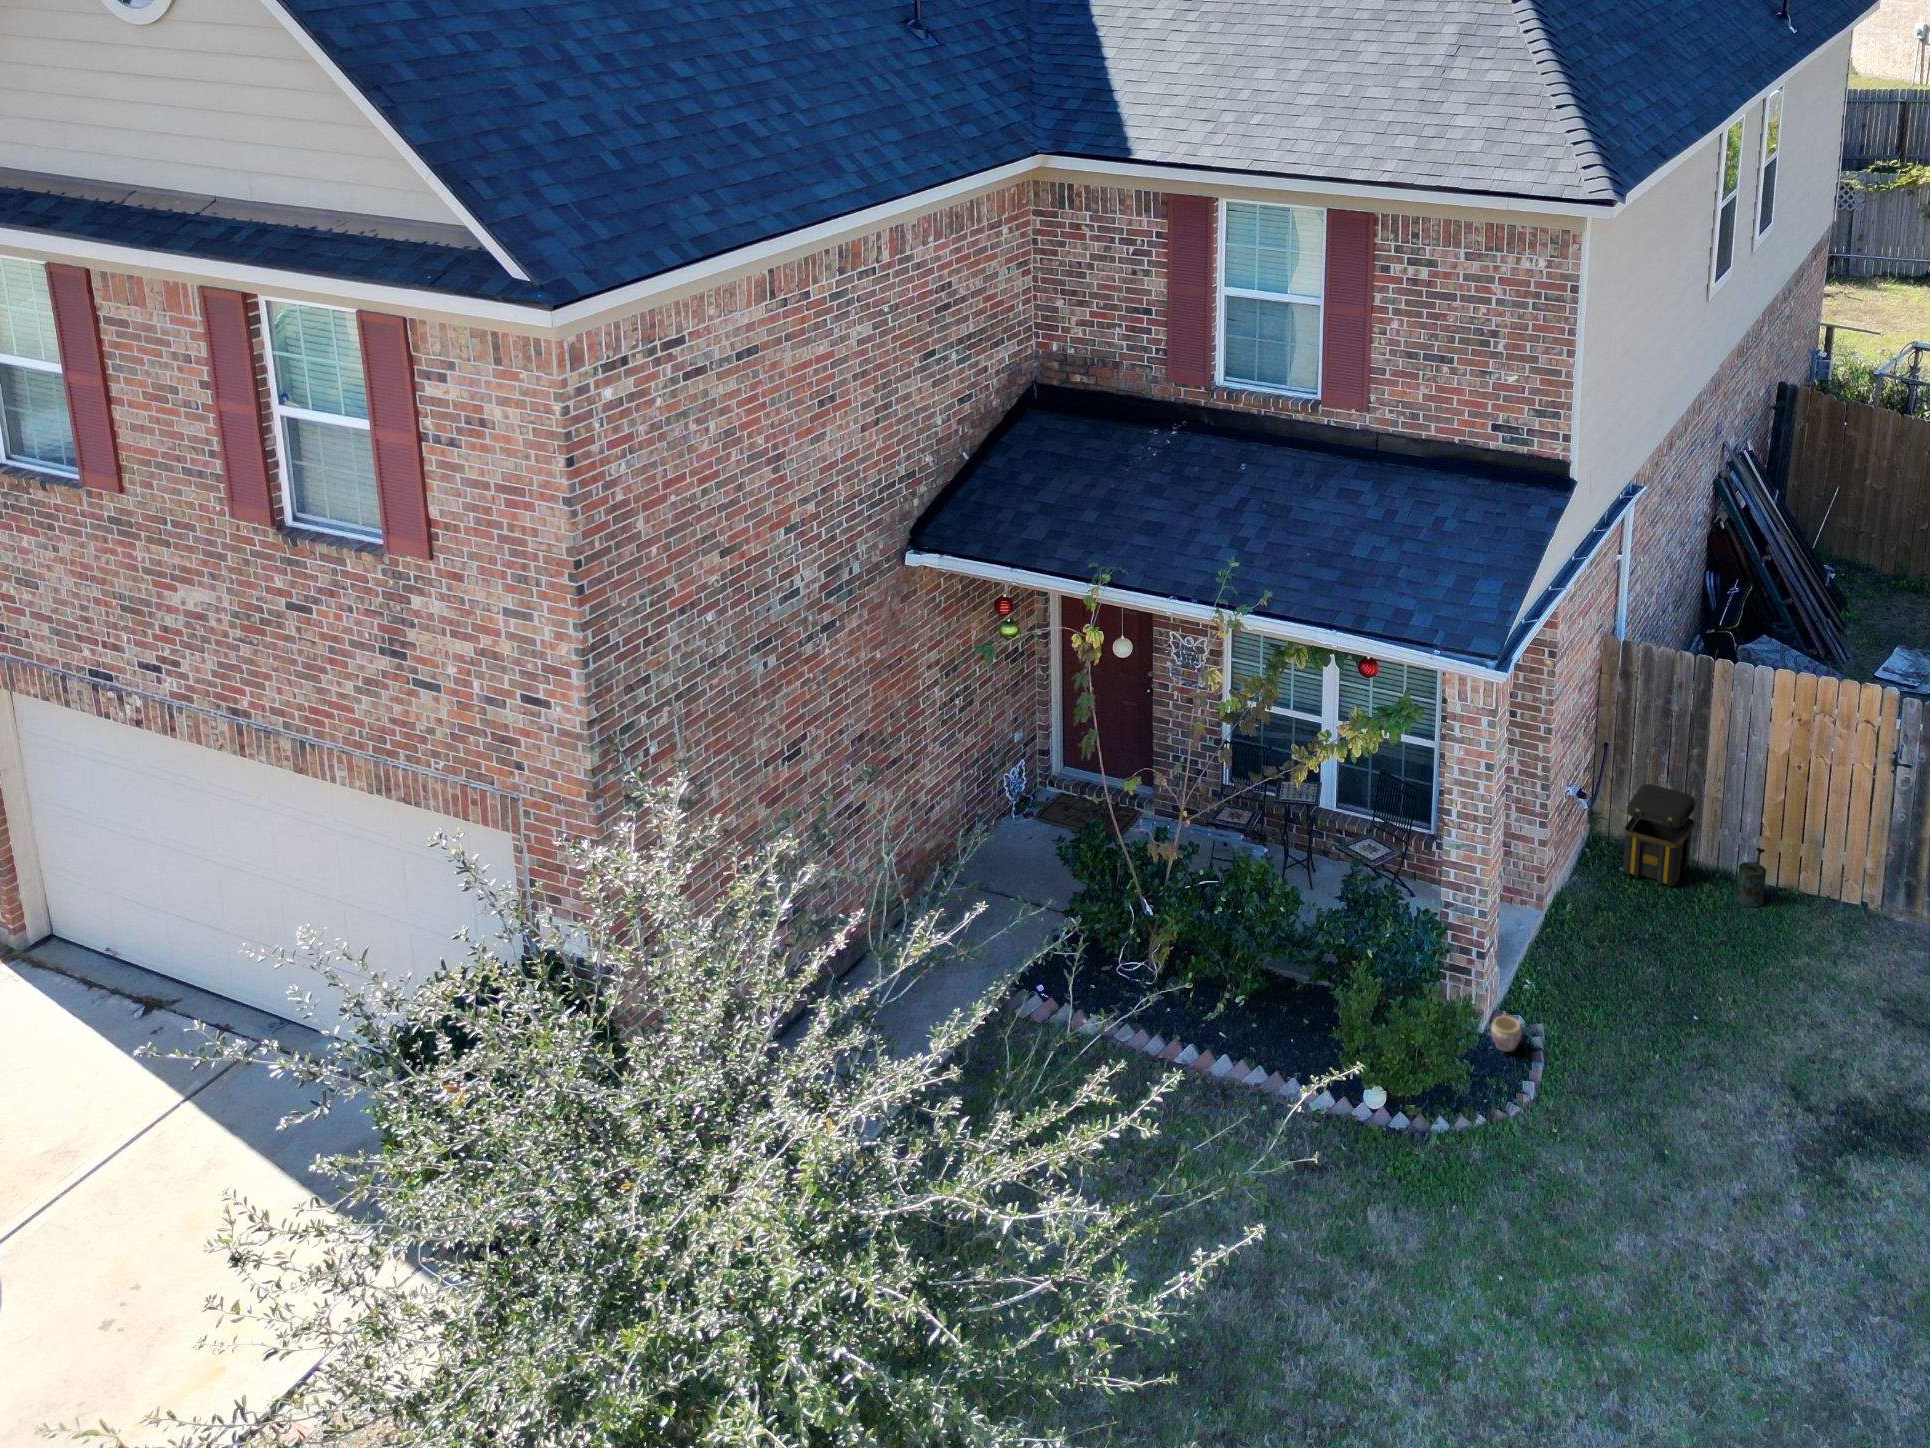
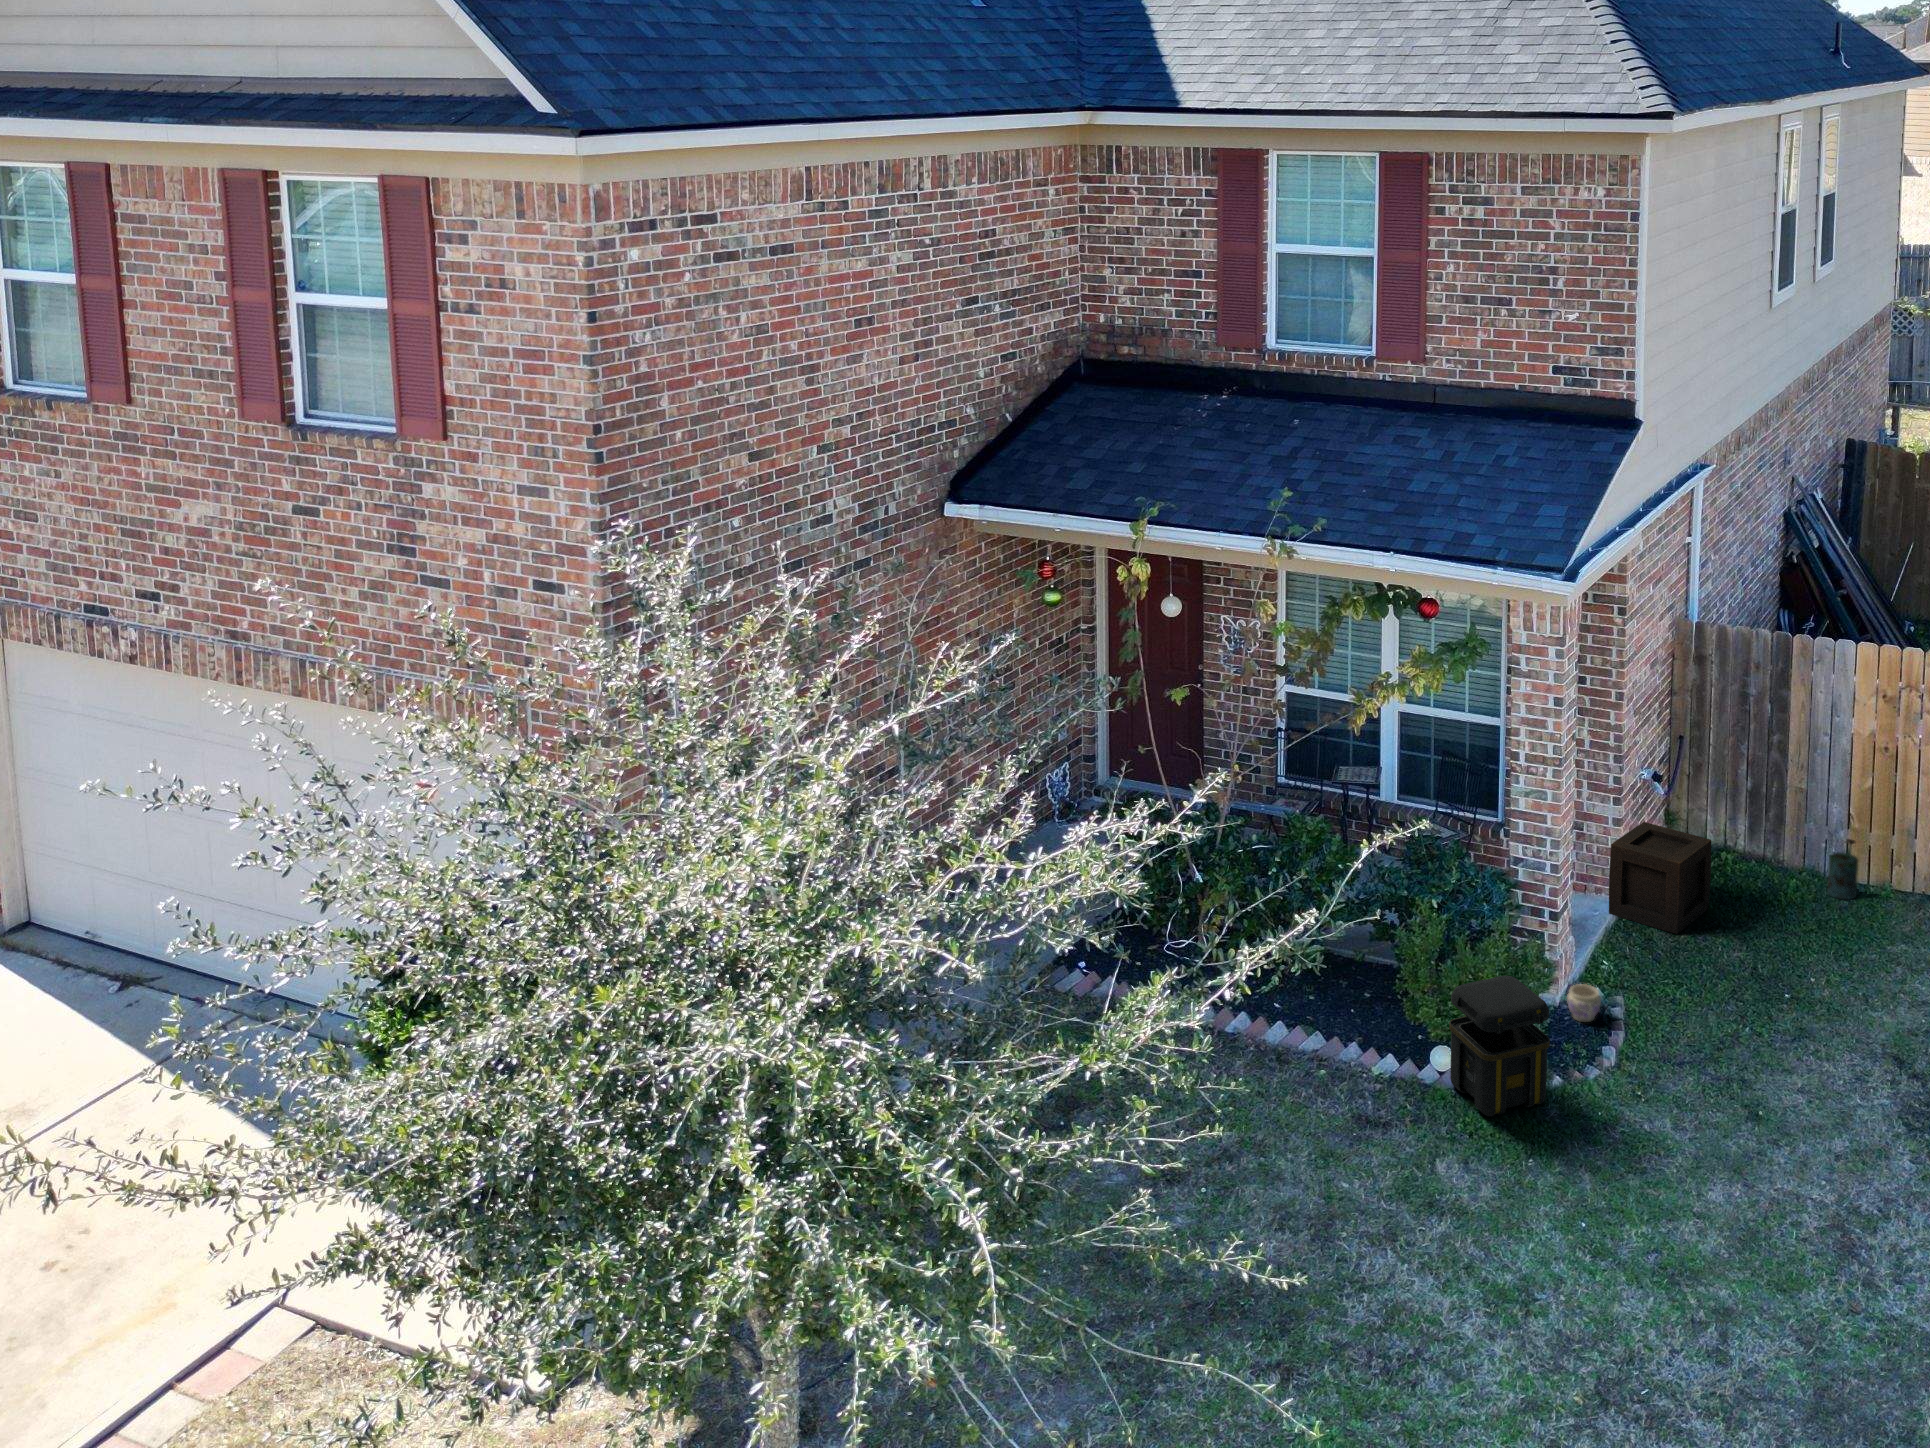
toolbox: present [1623,784,1695,886] -> present [1449,976,1550,1116]
wooden crate: none [1532,836,1629,949] -> present [1609,822,1711,934]

